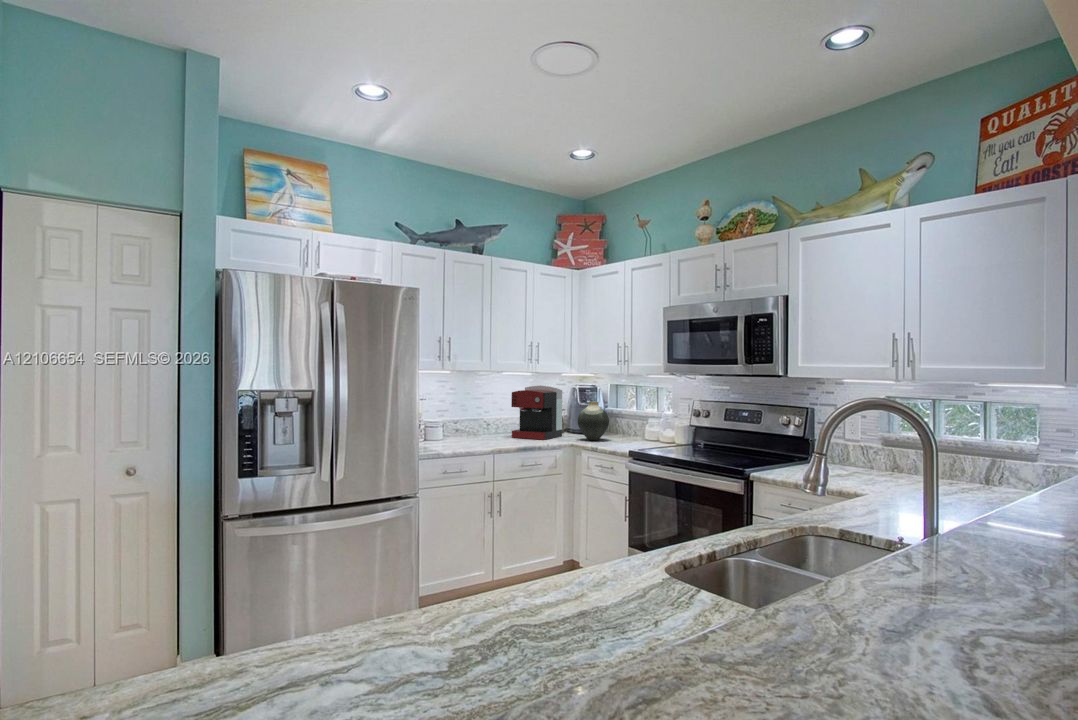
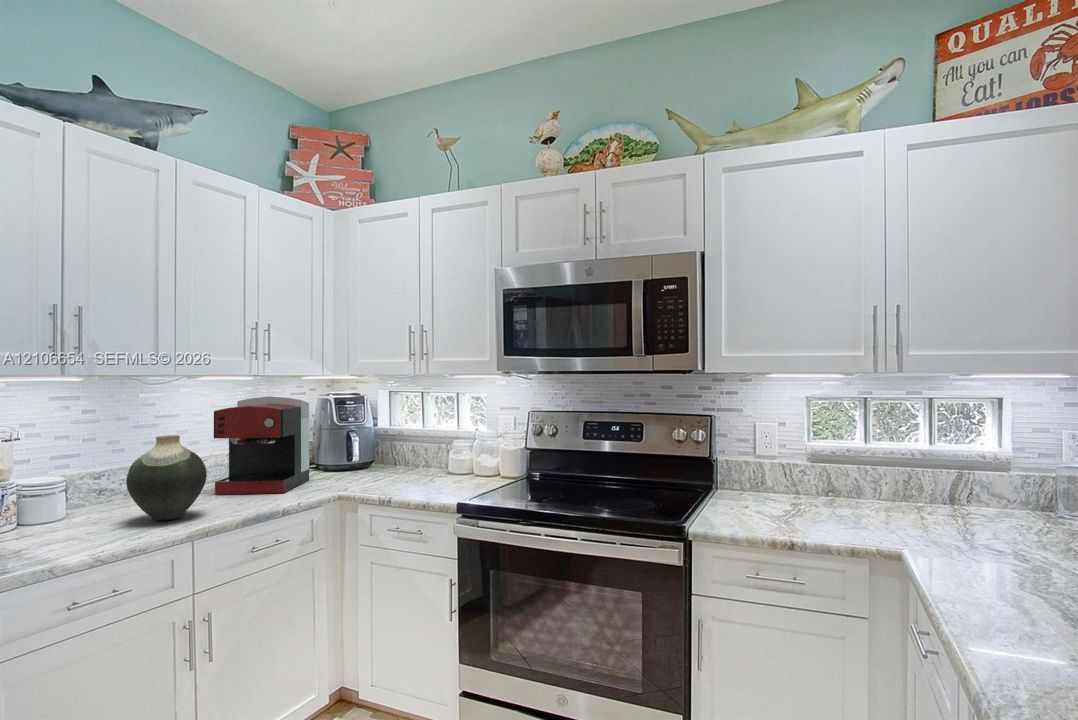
vase: present [578,402,609,440] -> present [126,435,207,520]

